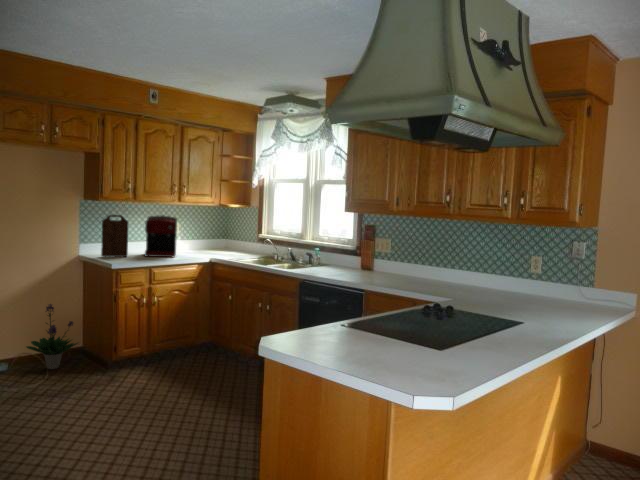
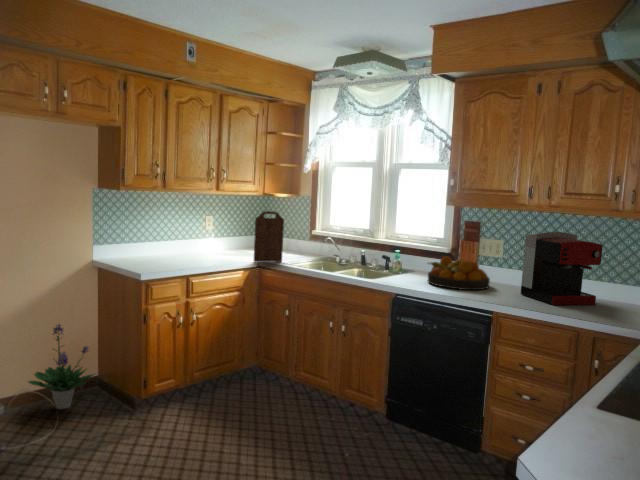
cutting board: present [101,215,128,257] -> present [254,211,284,262]
coffee maker: present [145,215,177,257] -> present [521,232,603,305]
fruit bowl: none [330,251,377,276] -> present [428,256,490,290]

